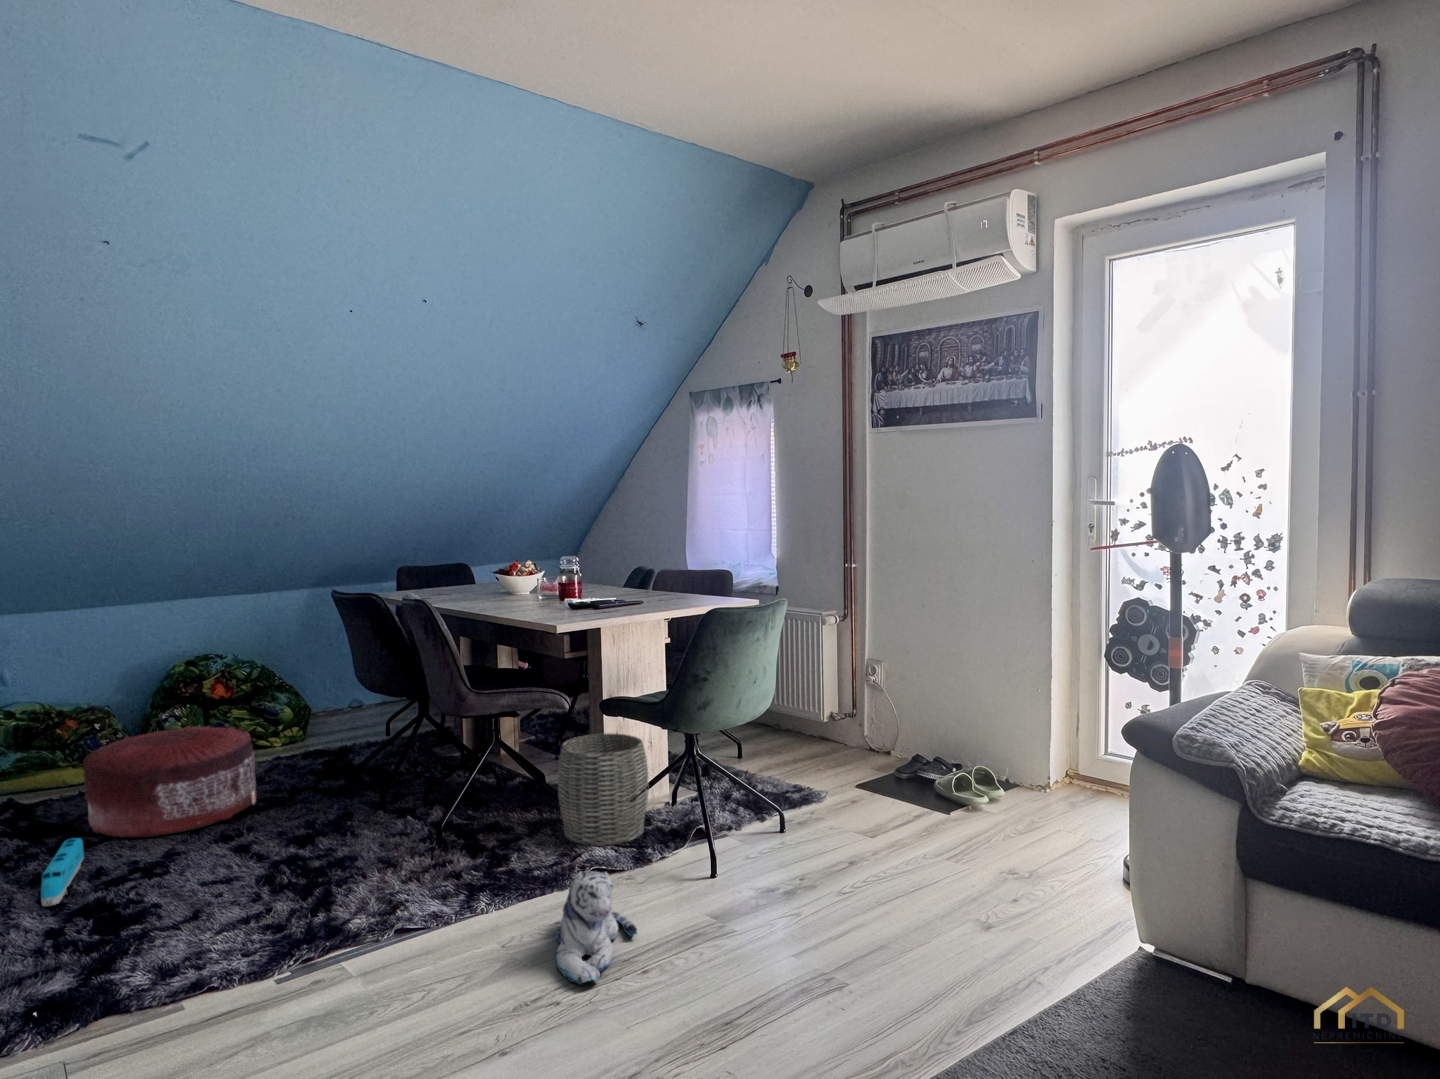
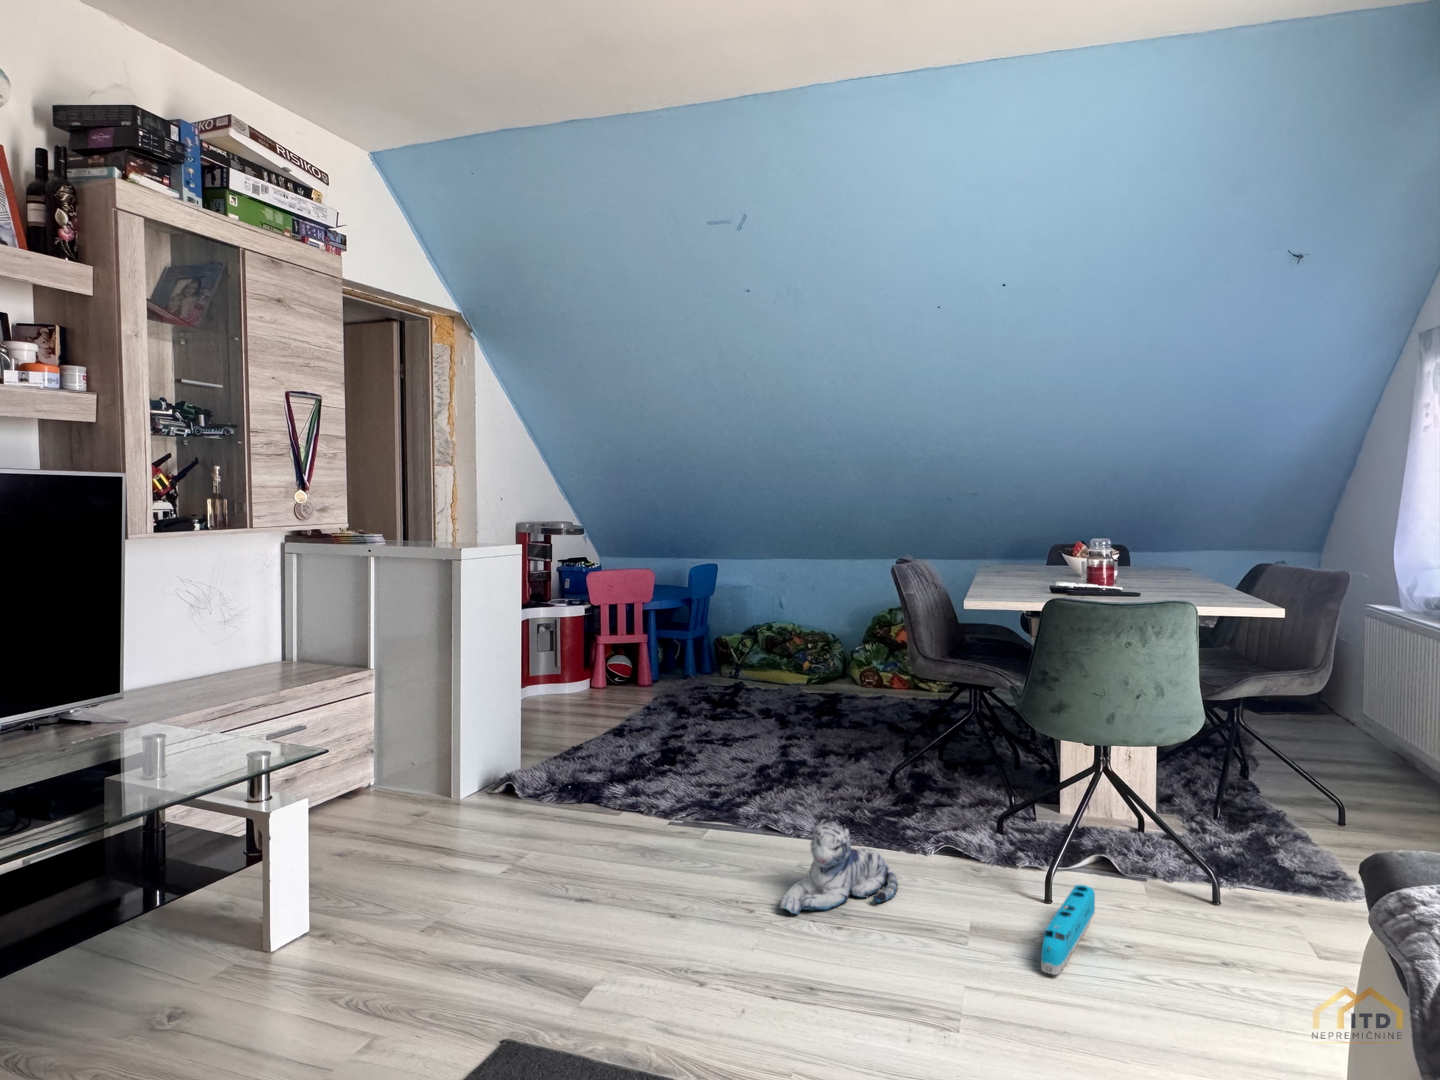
pouf: present [82,726,257,837] -> none [739,652,857,726]
woven basket: present [558,733,648,846] -> none [978,726,1076,843]
toy train: present [41,838,84,906] -> present [1041,885,1095,975]

